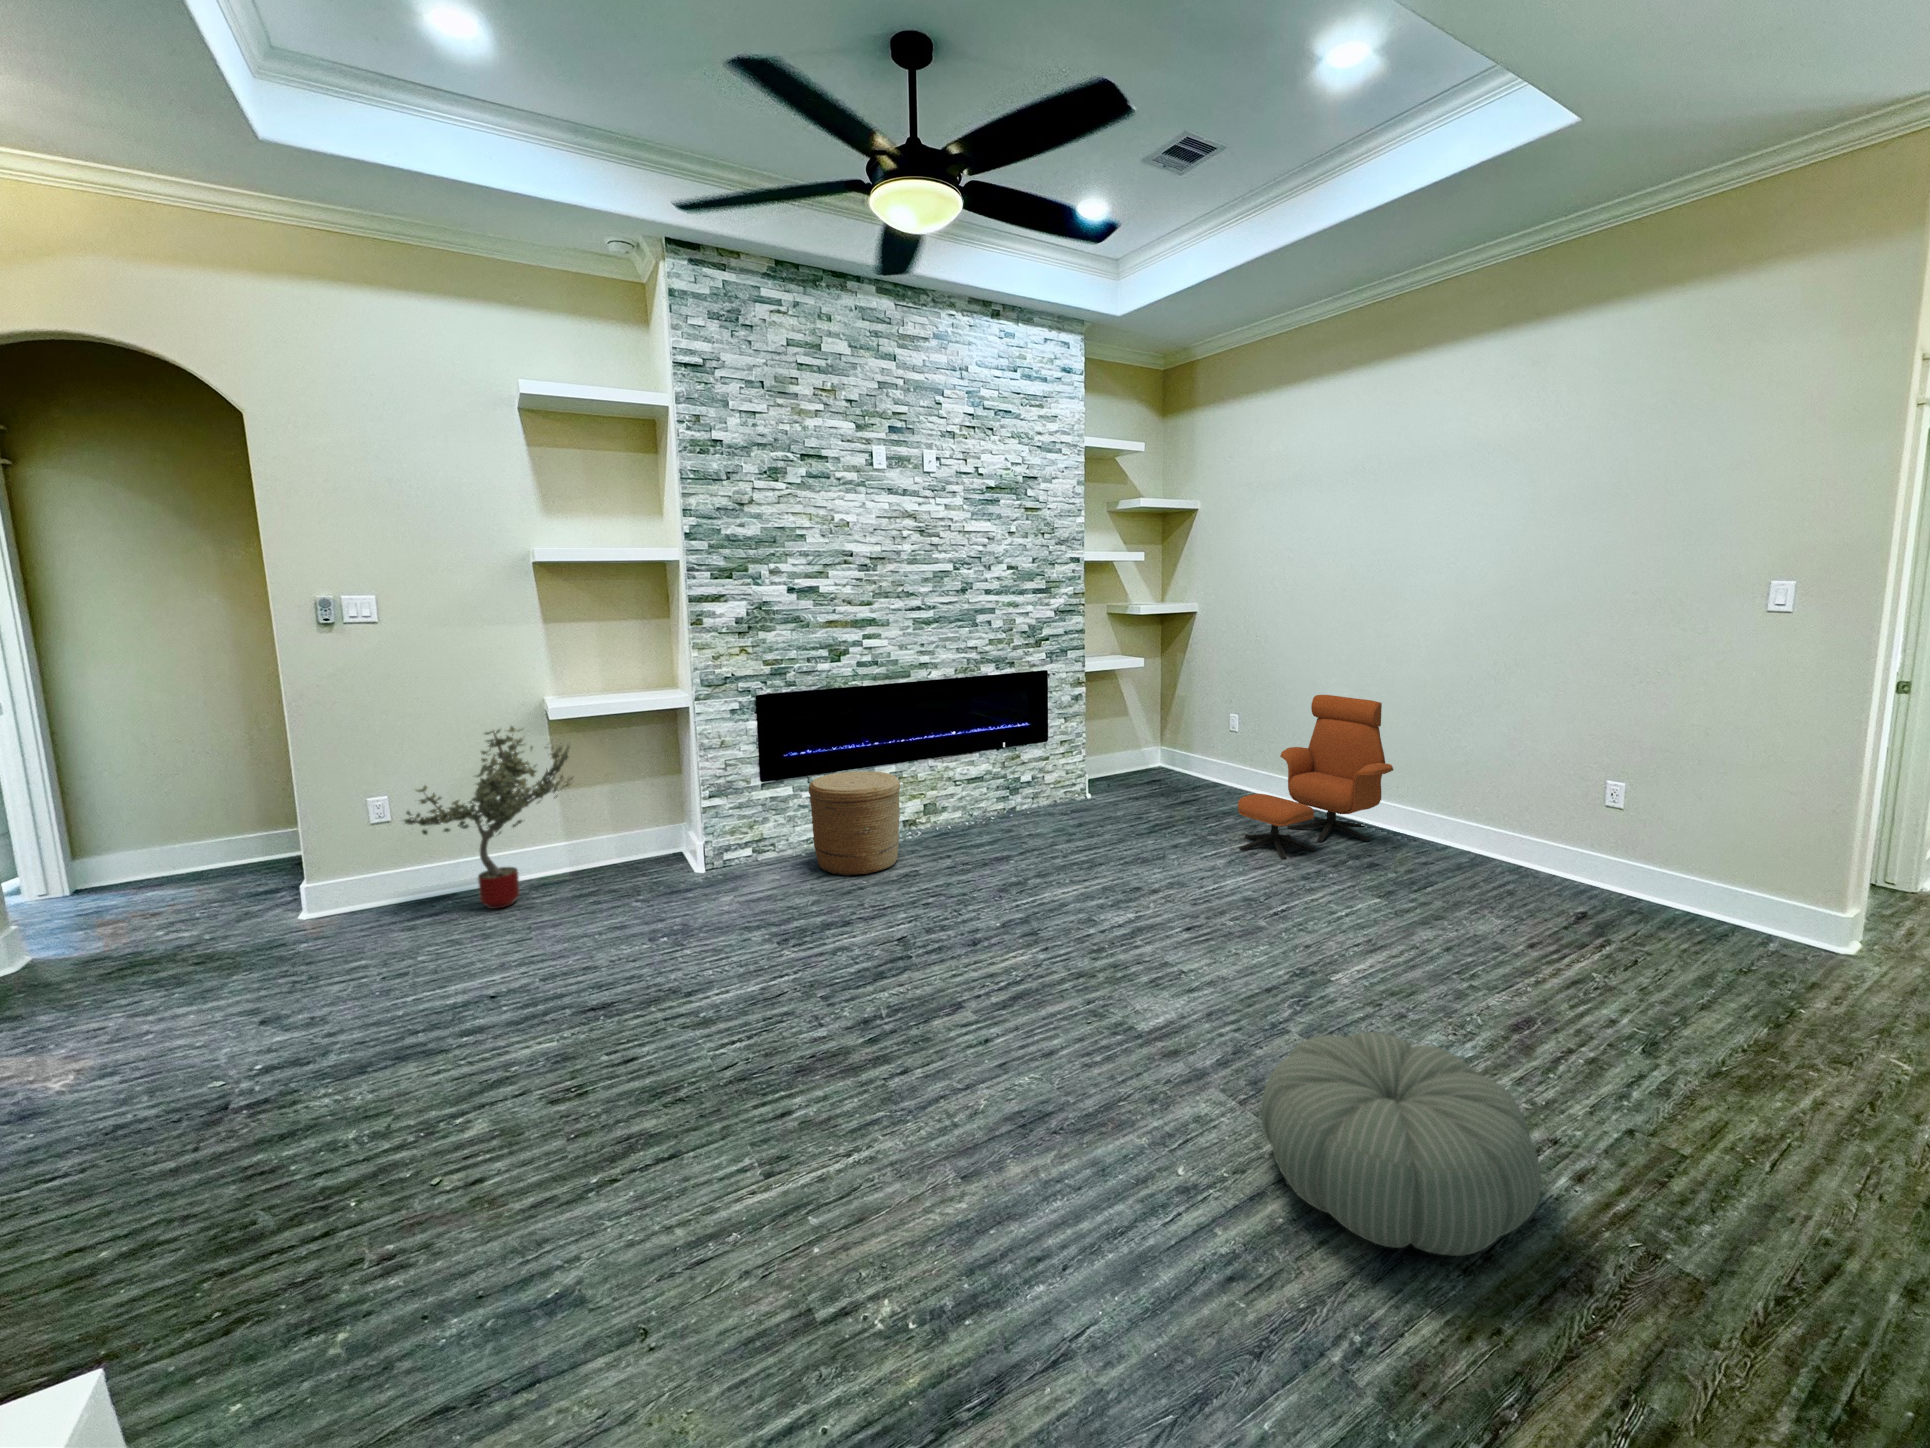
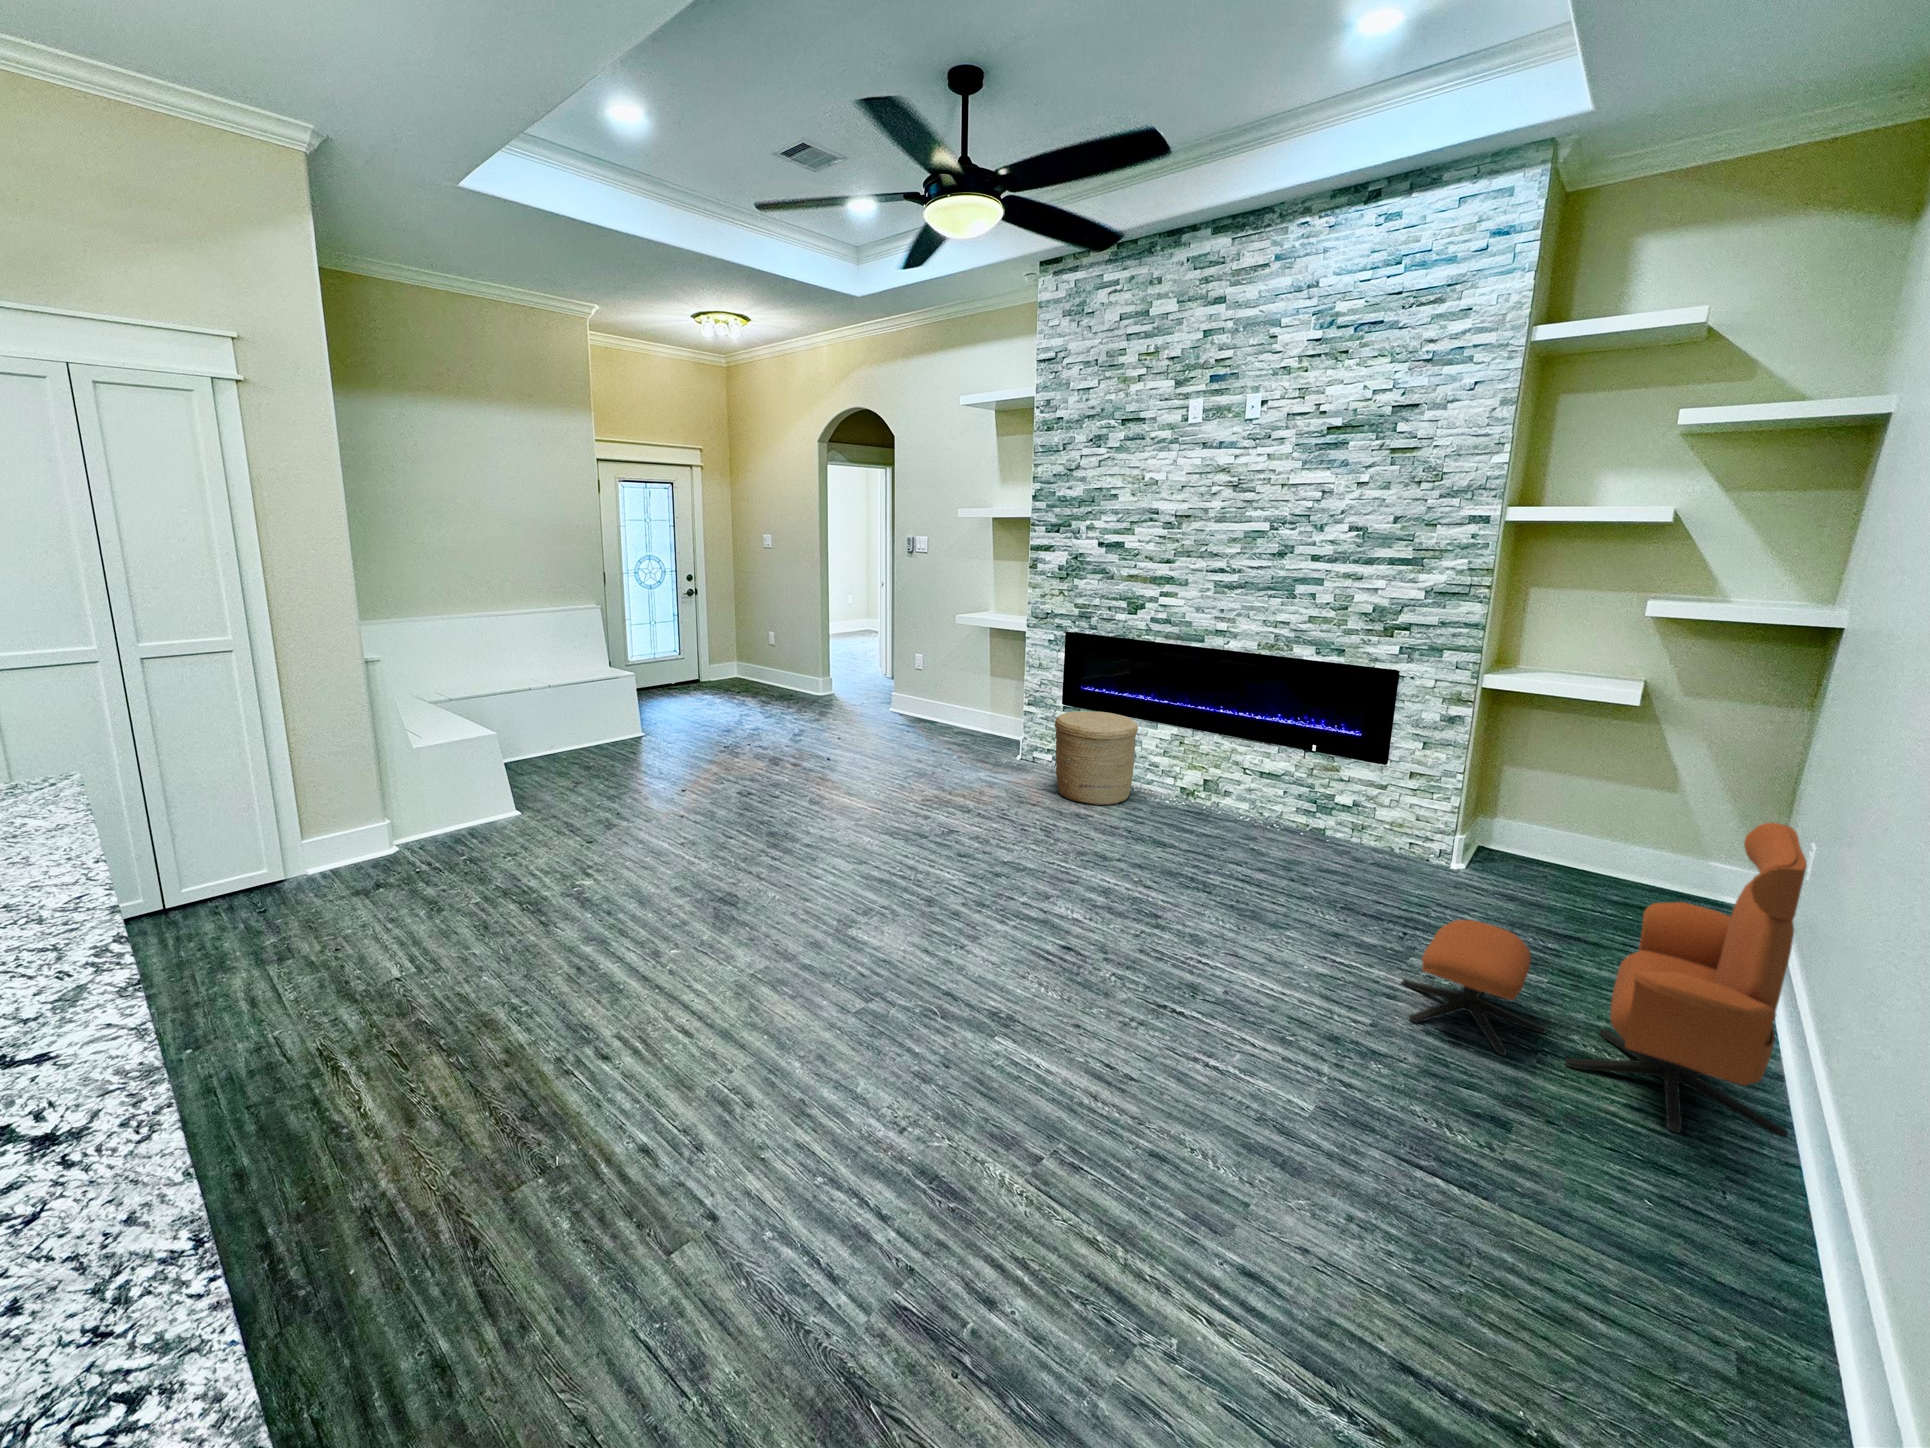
potted tree: present [404,726,573,909] -> none [904,623,976,733]
pouf: present [1261,1032,1541,1256] -> none [543,924,756,1088]

